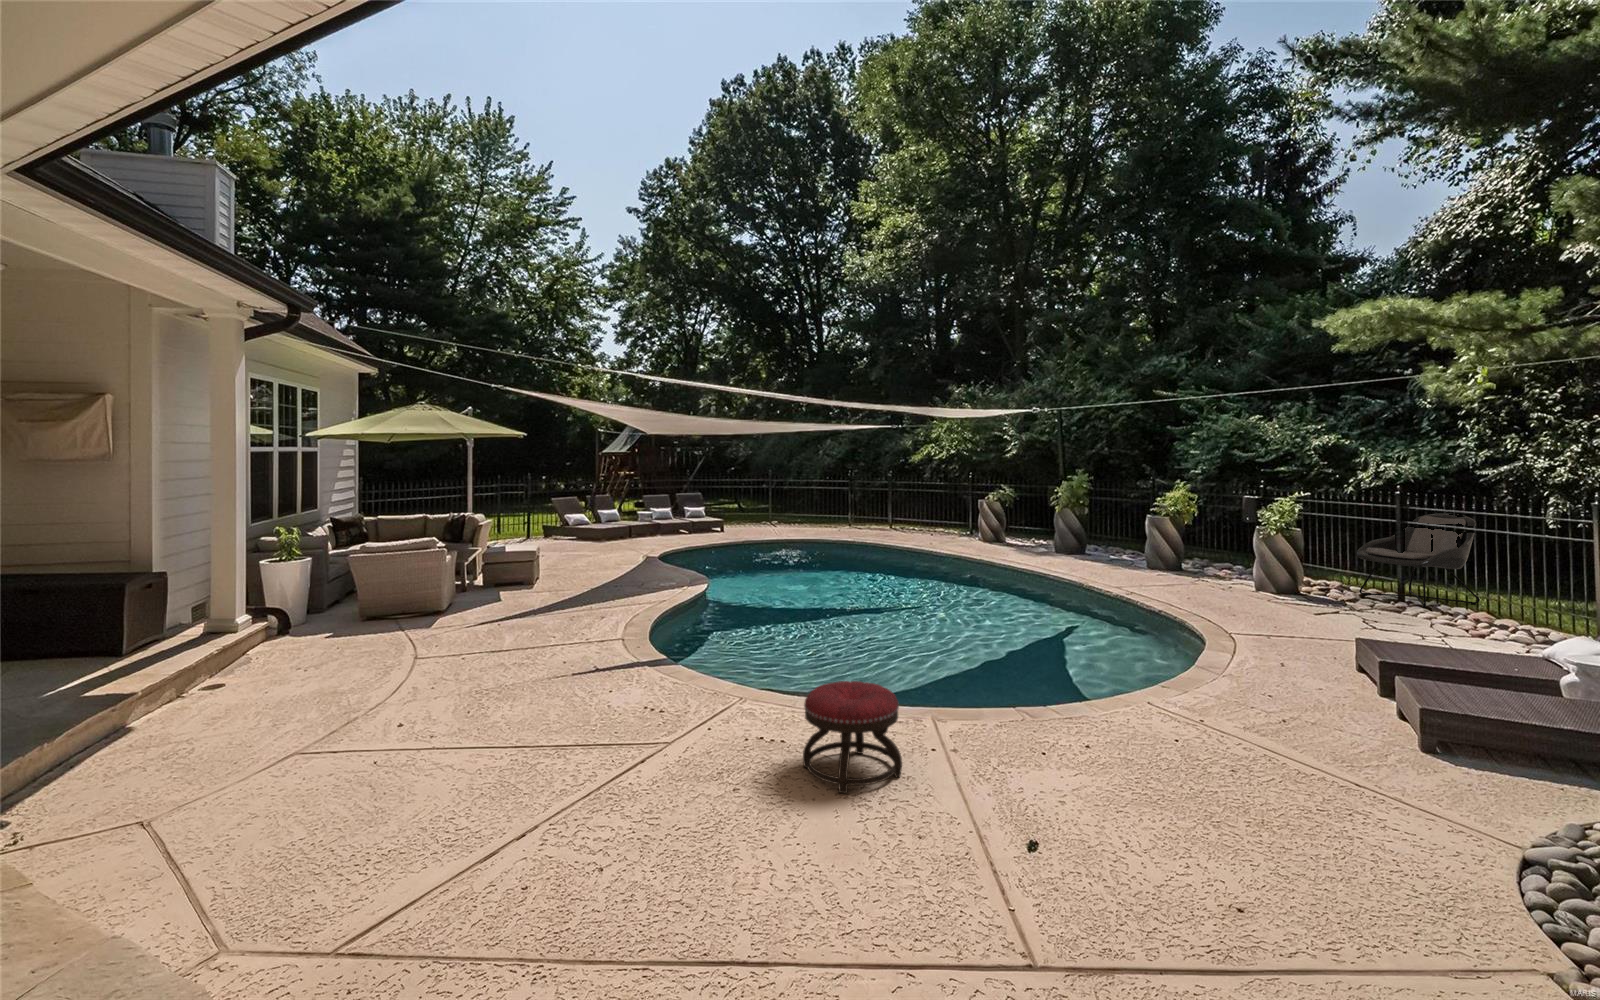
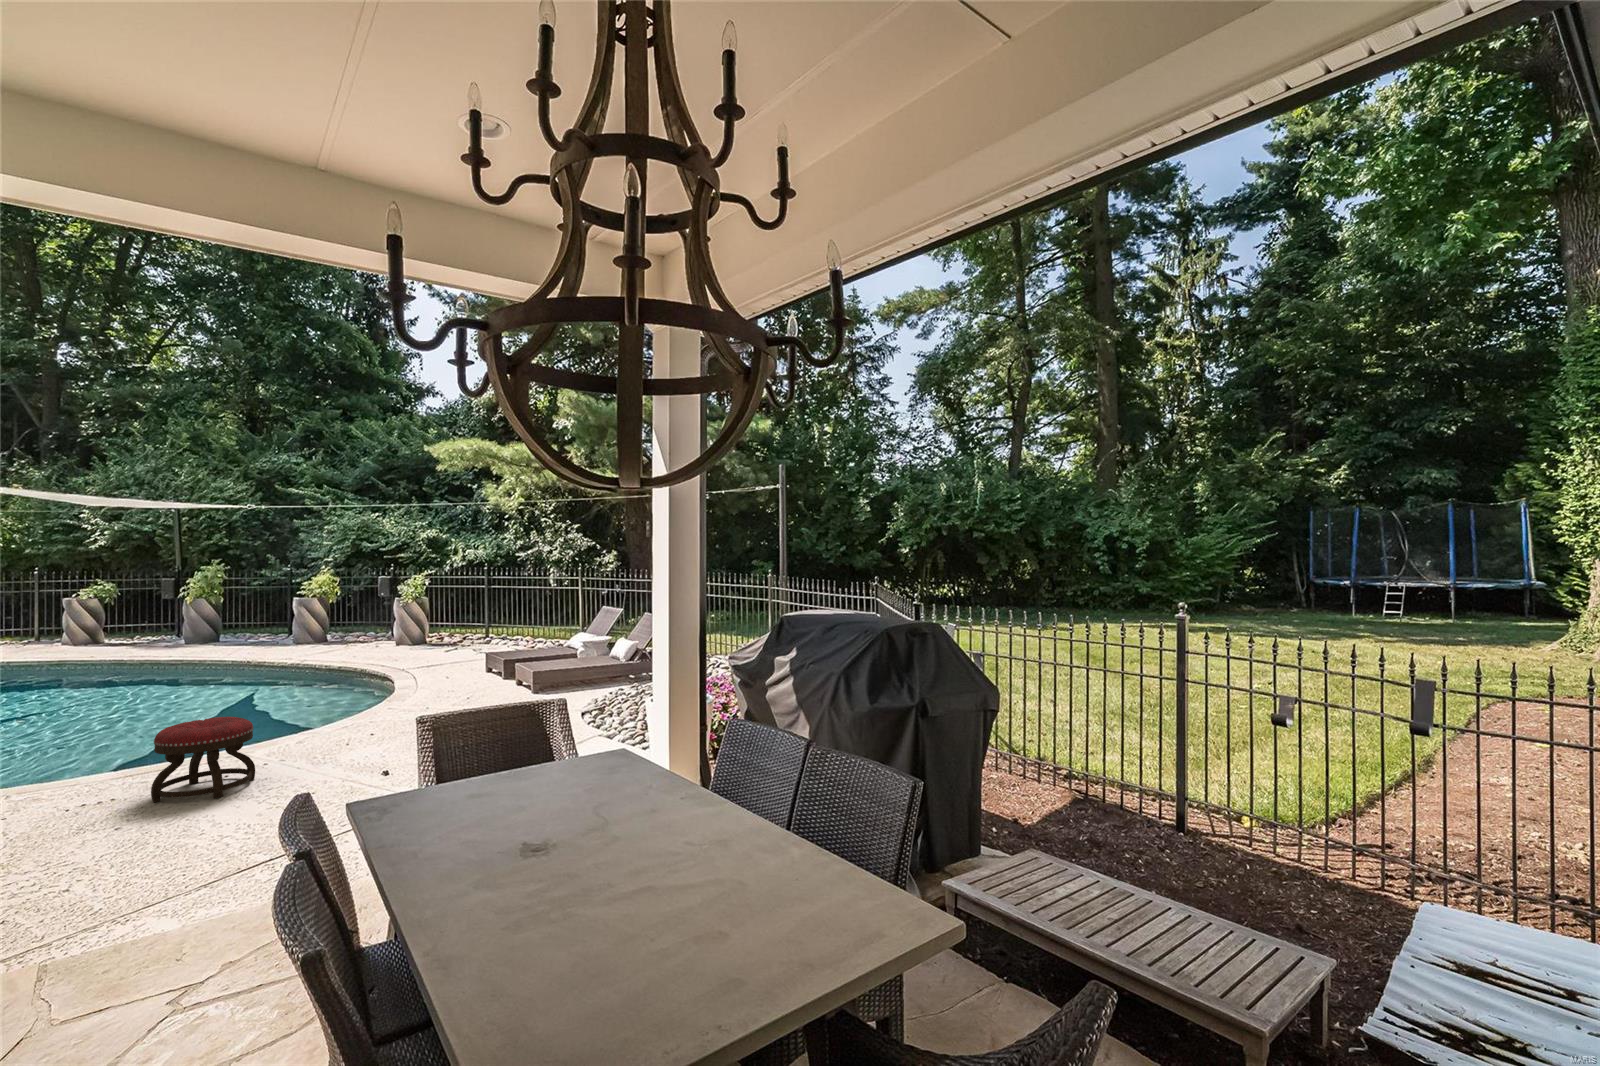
lounge chair: present [1356,514,1480,608] -> none [459,581,524,639]

